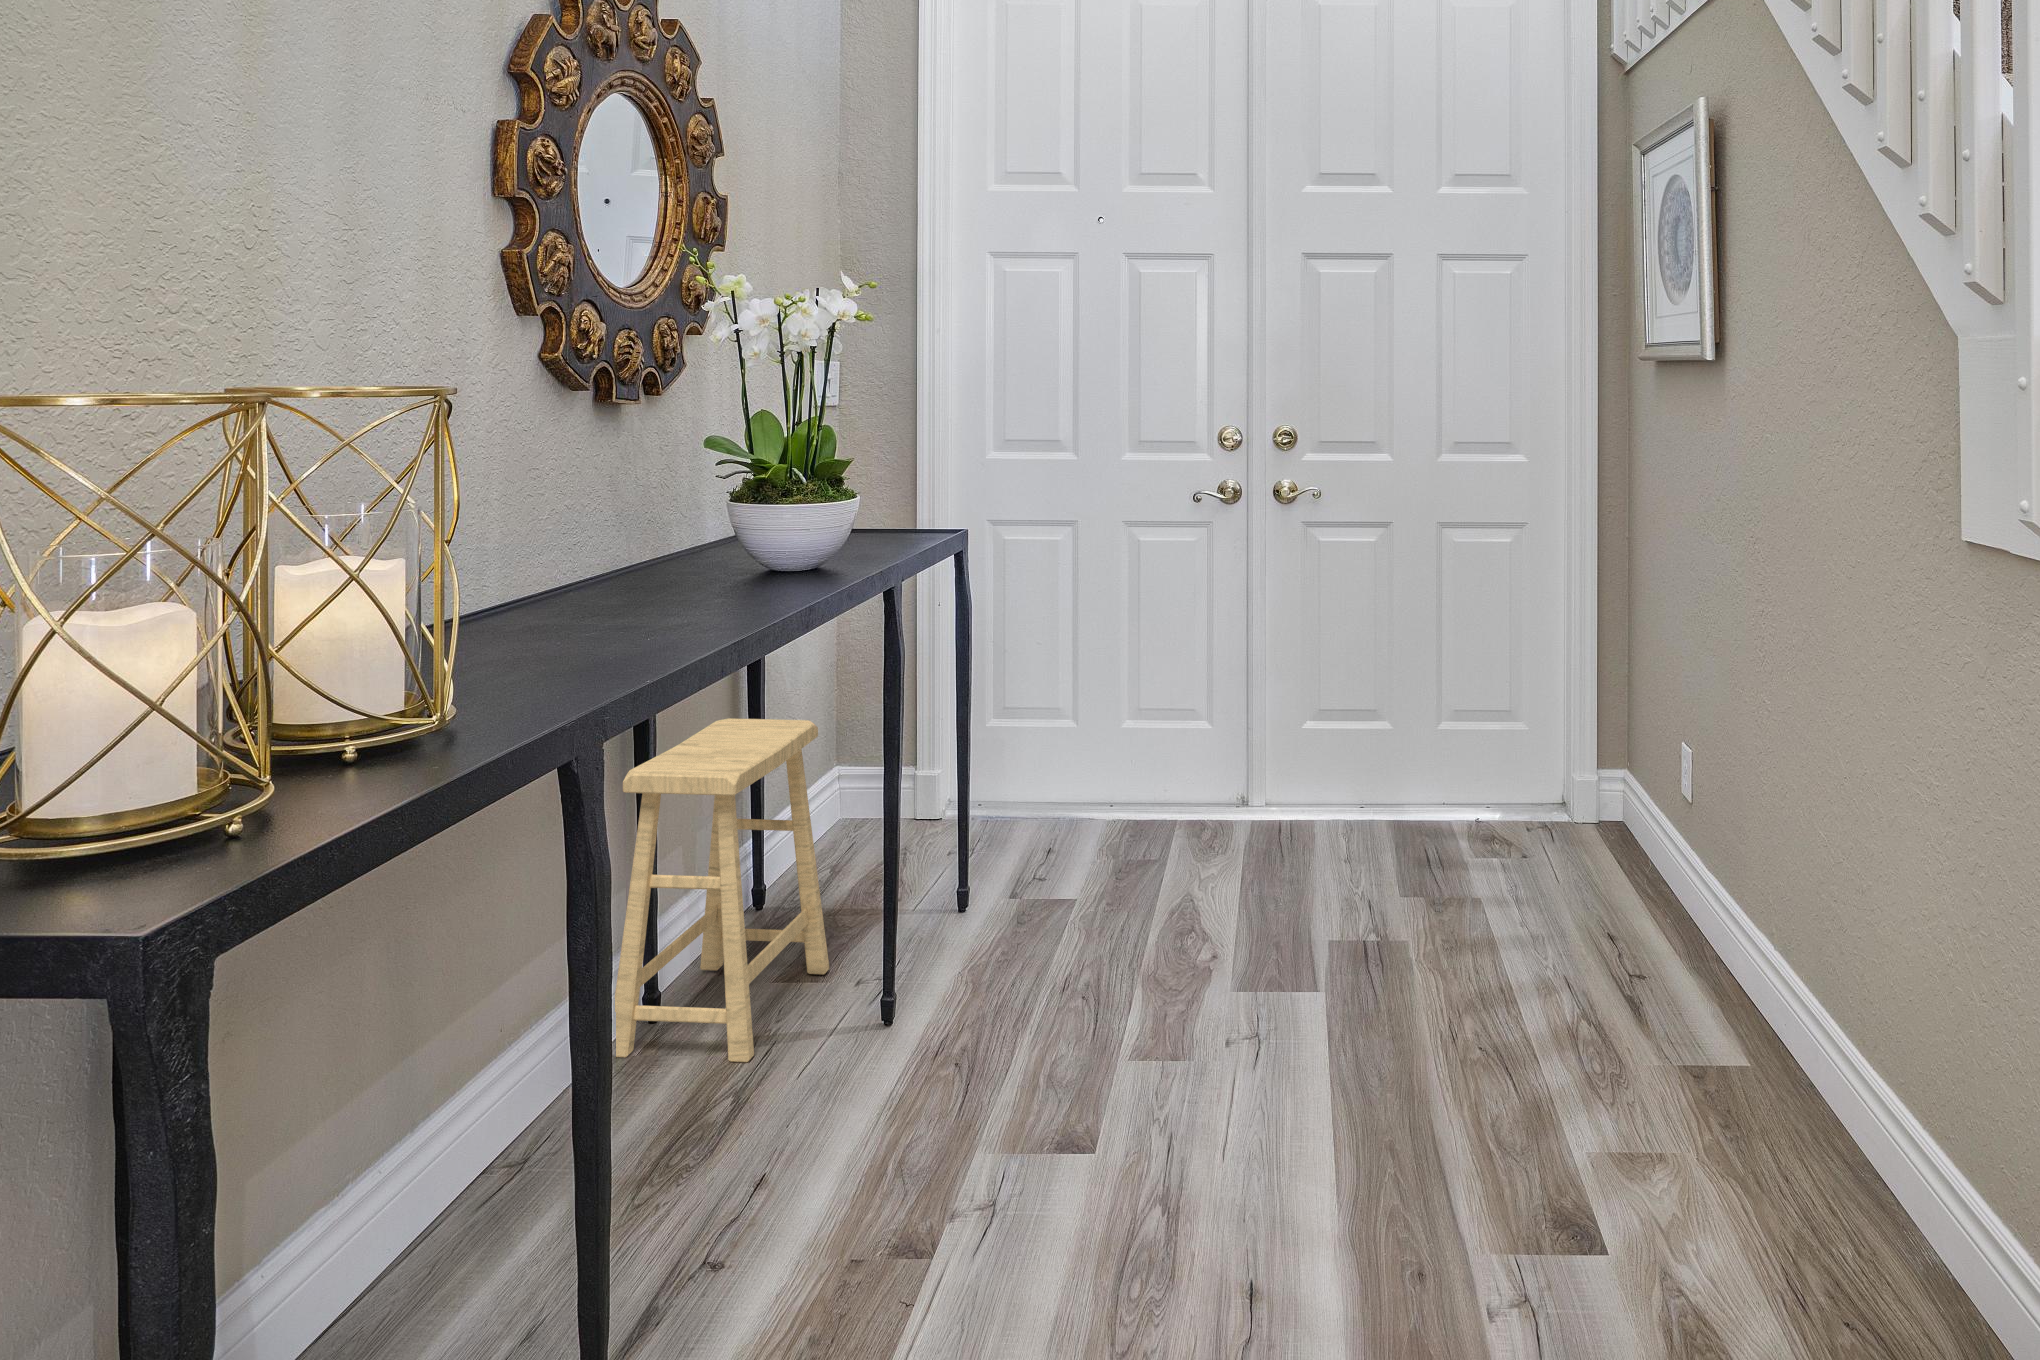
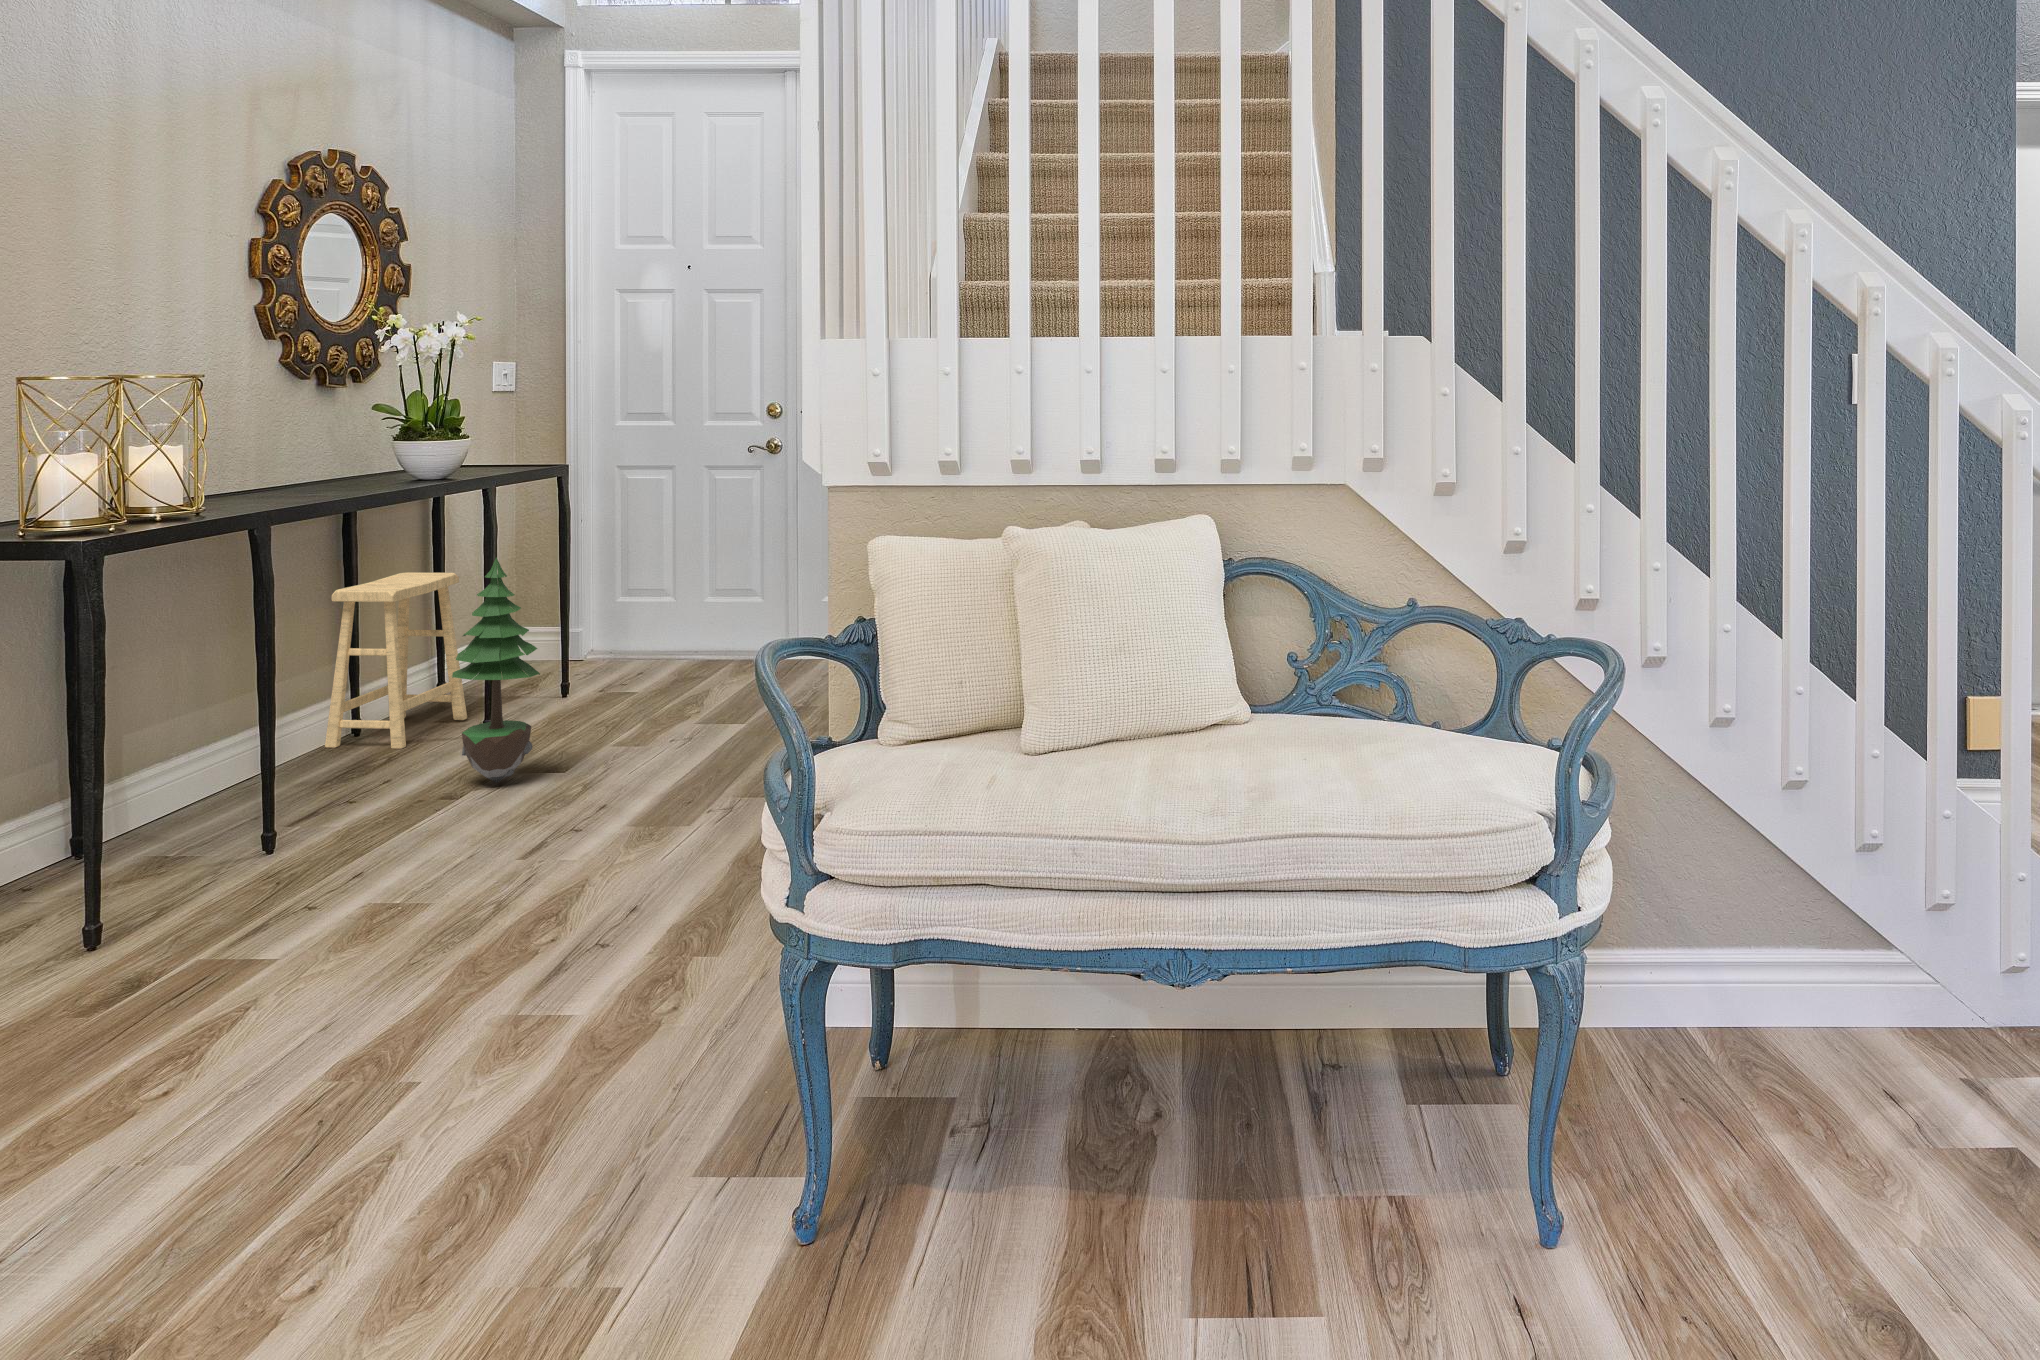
potted tree: none [897,744,1058,1188] -> present [452,558,540,783]

